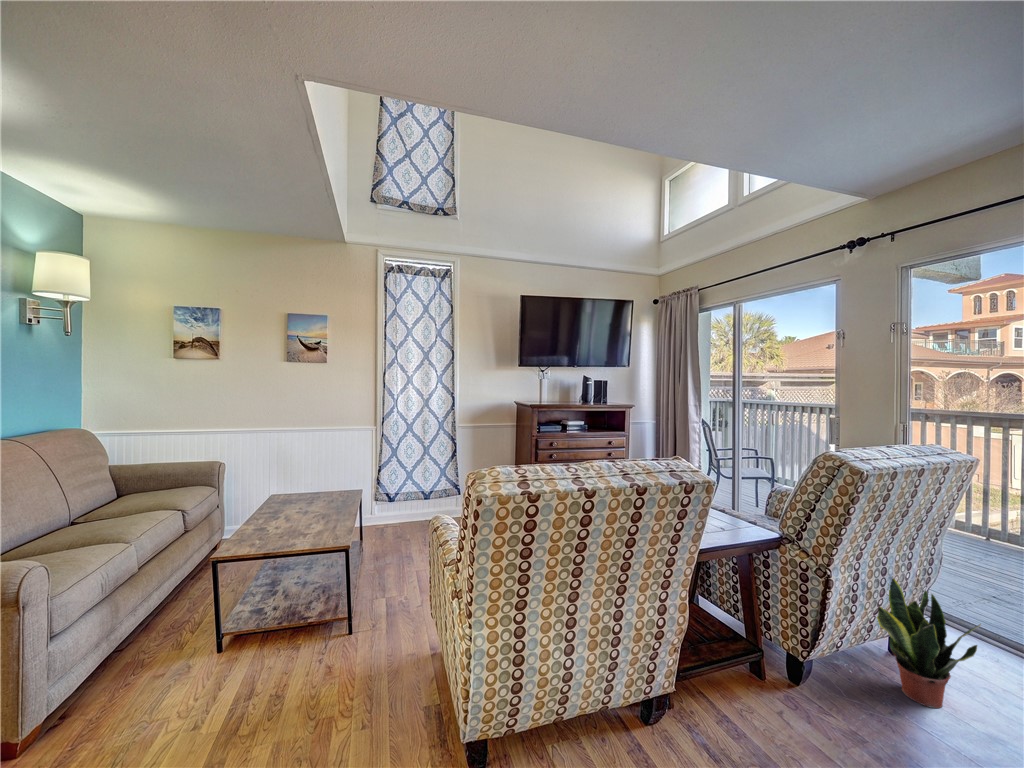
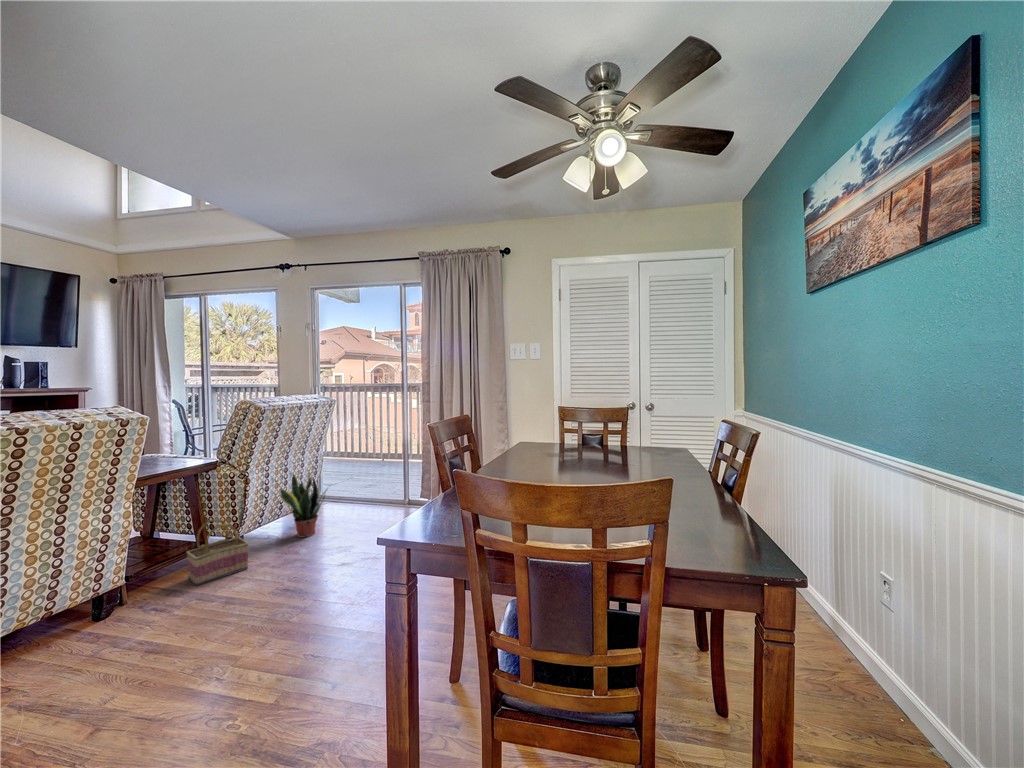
basket: none [741,629,839,742] -> present [187,519,248,585]

